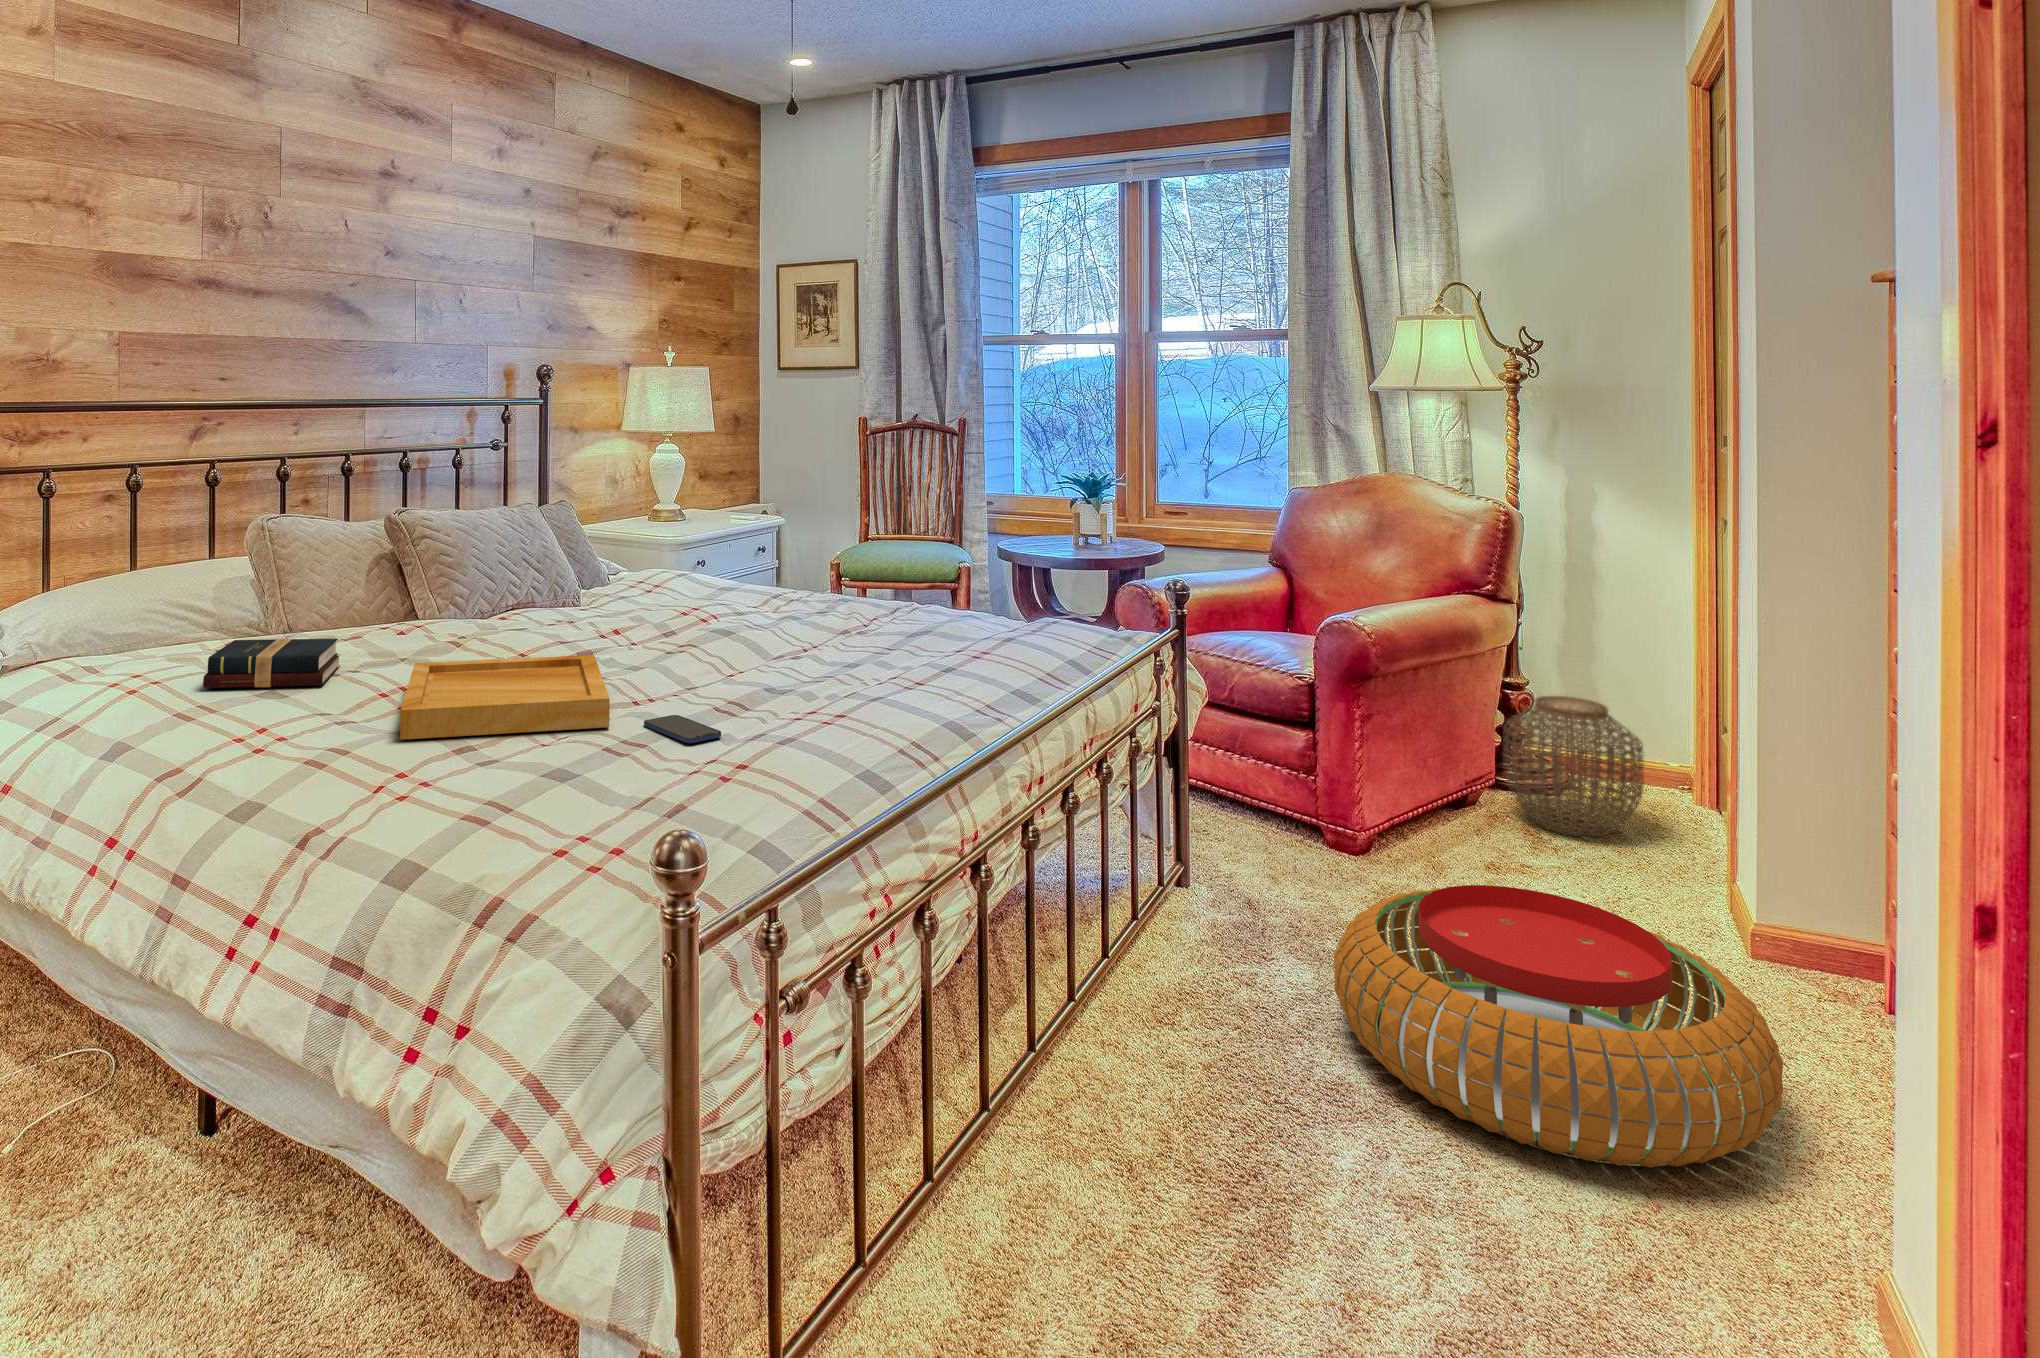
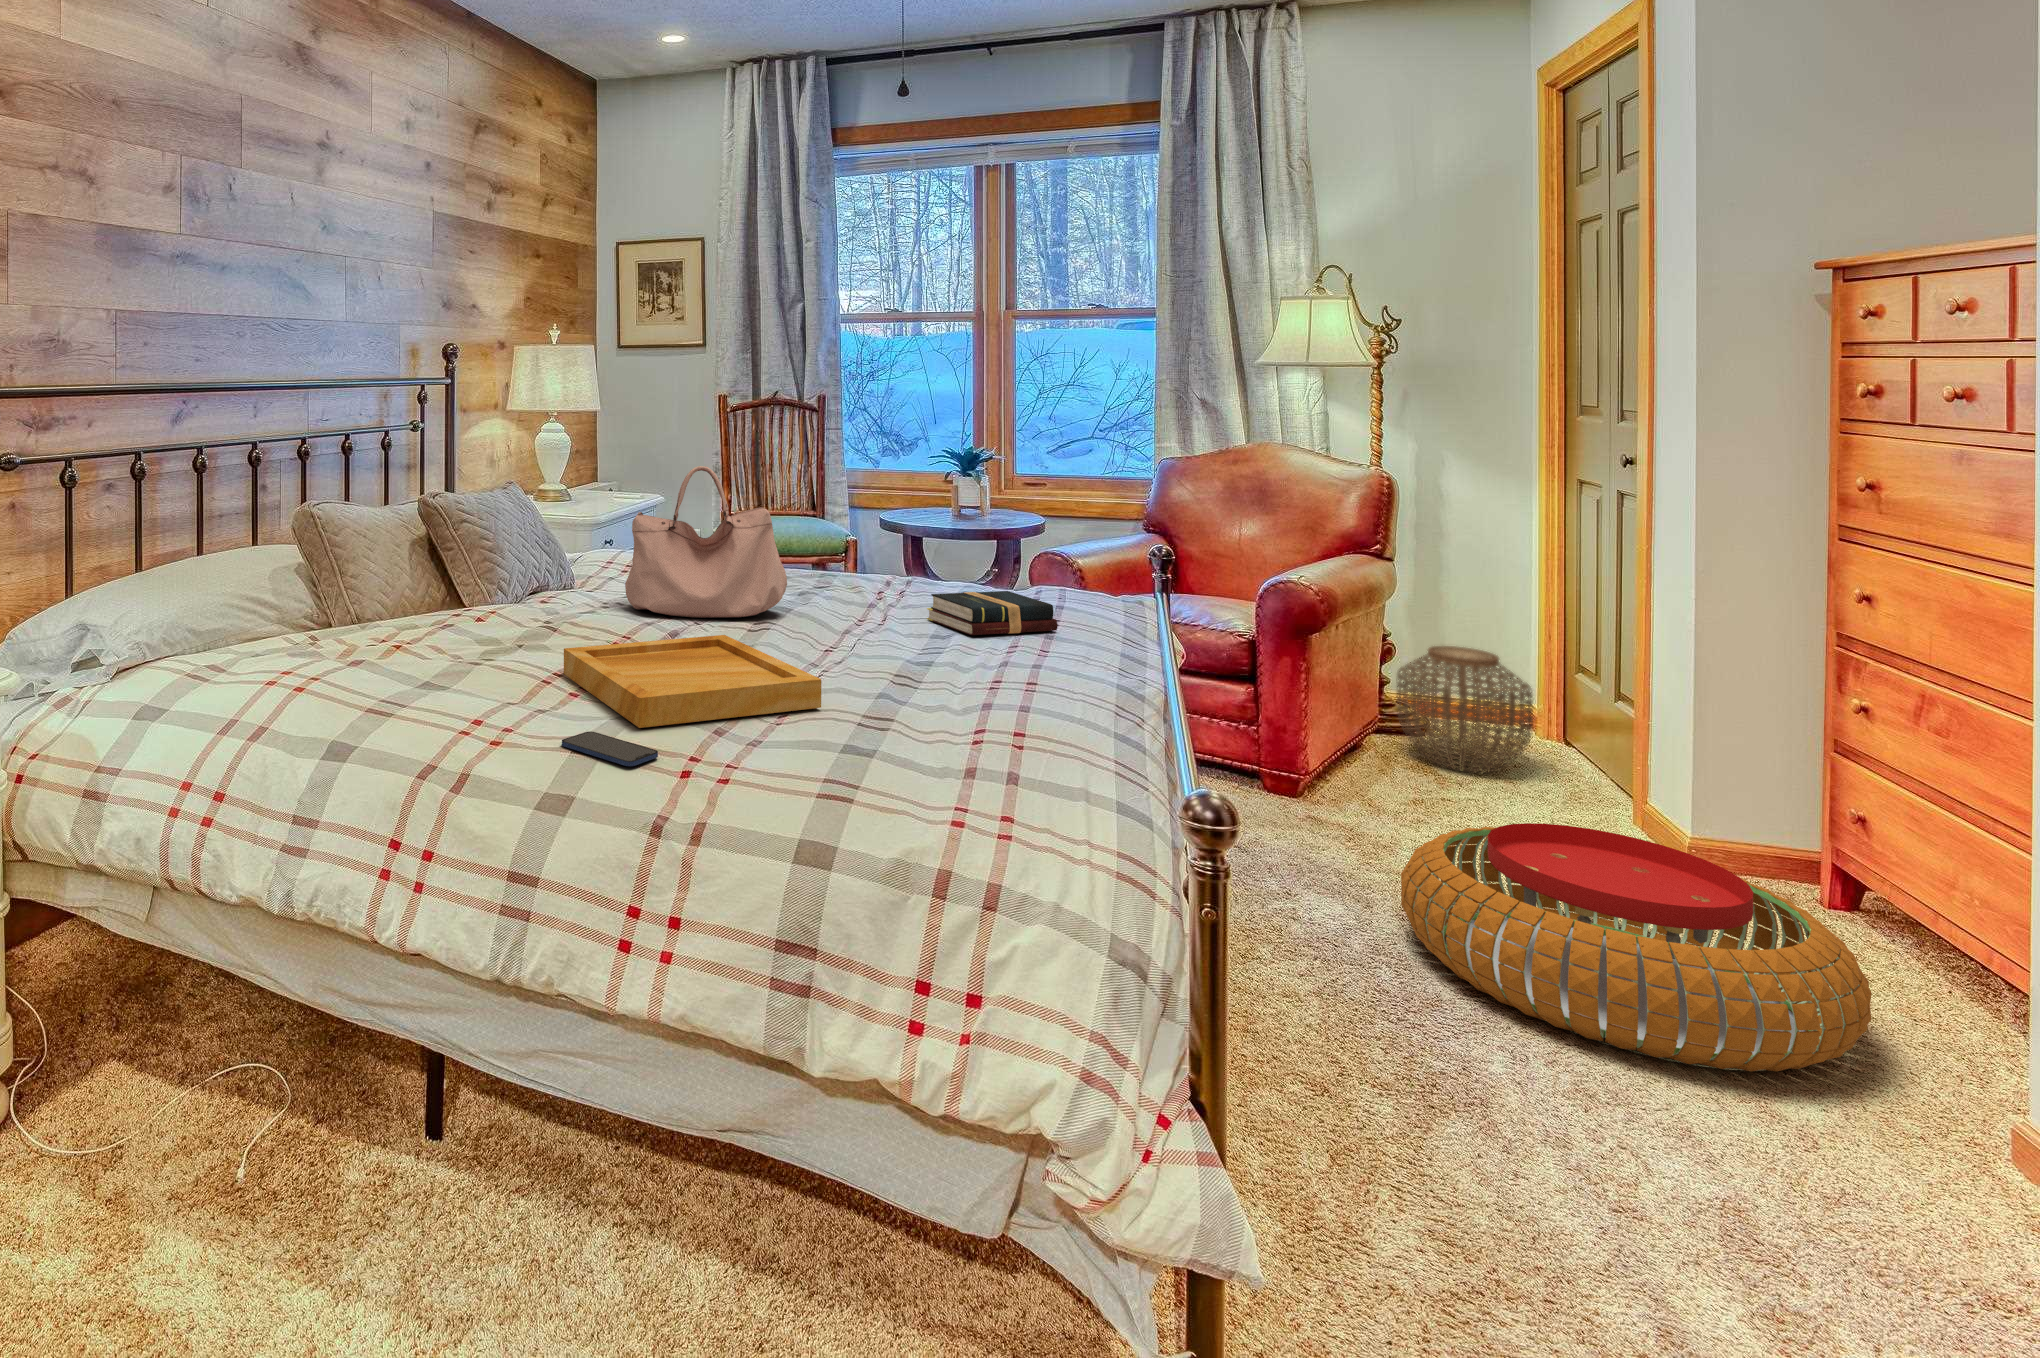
handbag: none [574,488,726,640] -> present [625,466,787,618]
hardback book: present [203,639,341,688] -> present [927,591,1058,635]
smartphone: present [644,715,721,743] -> present [562,732,658,766]

